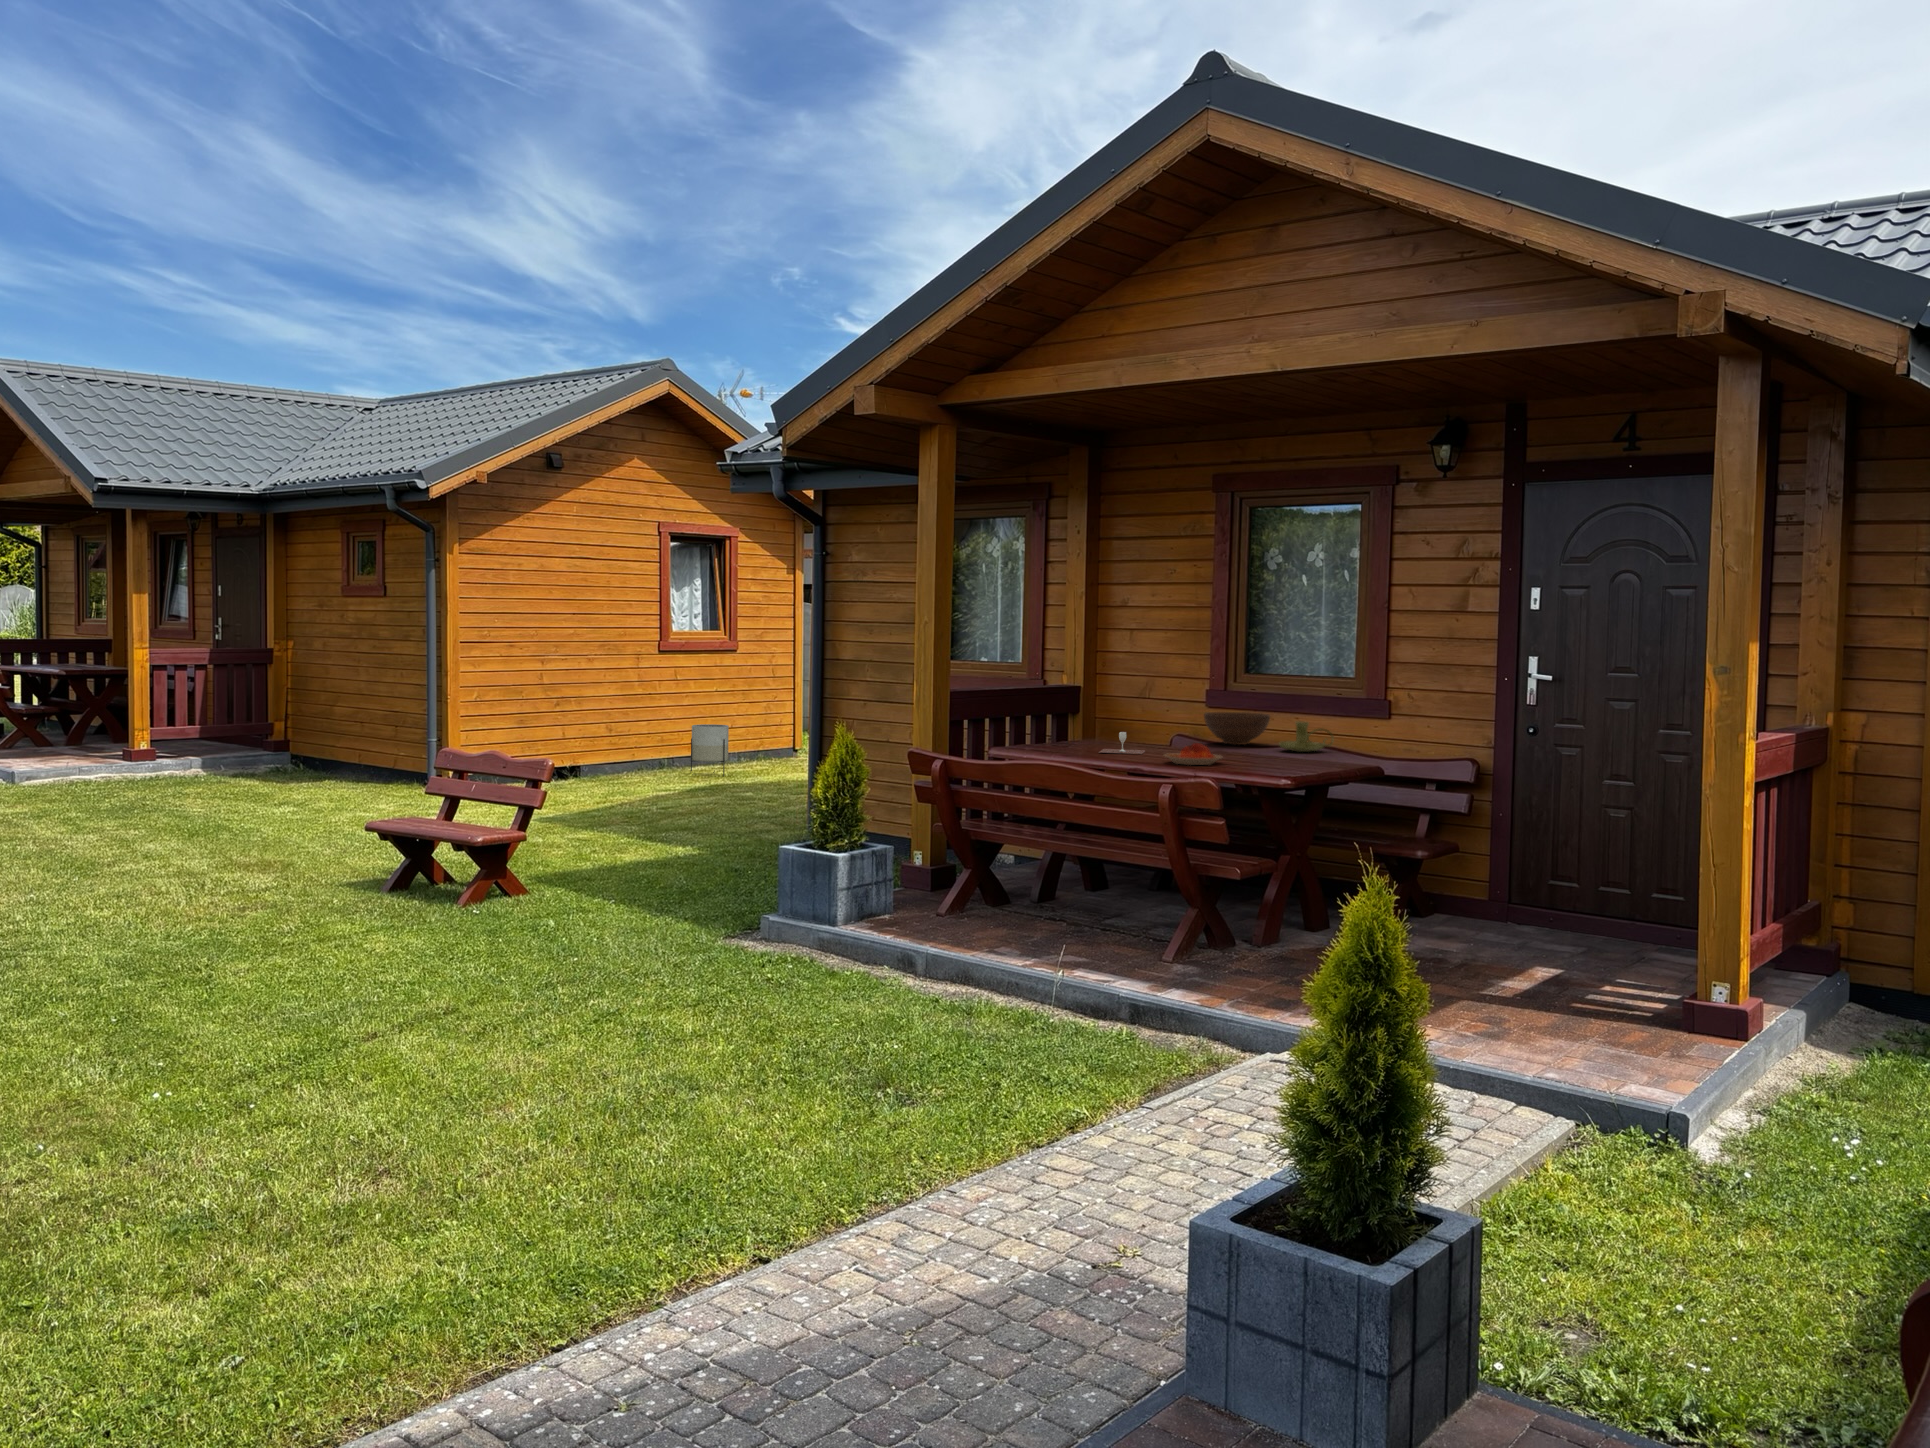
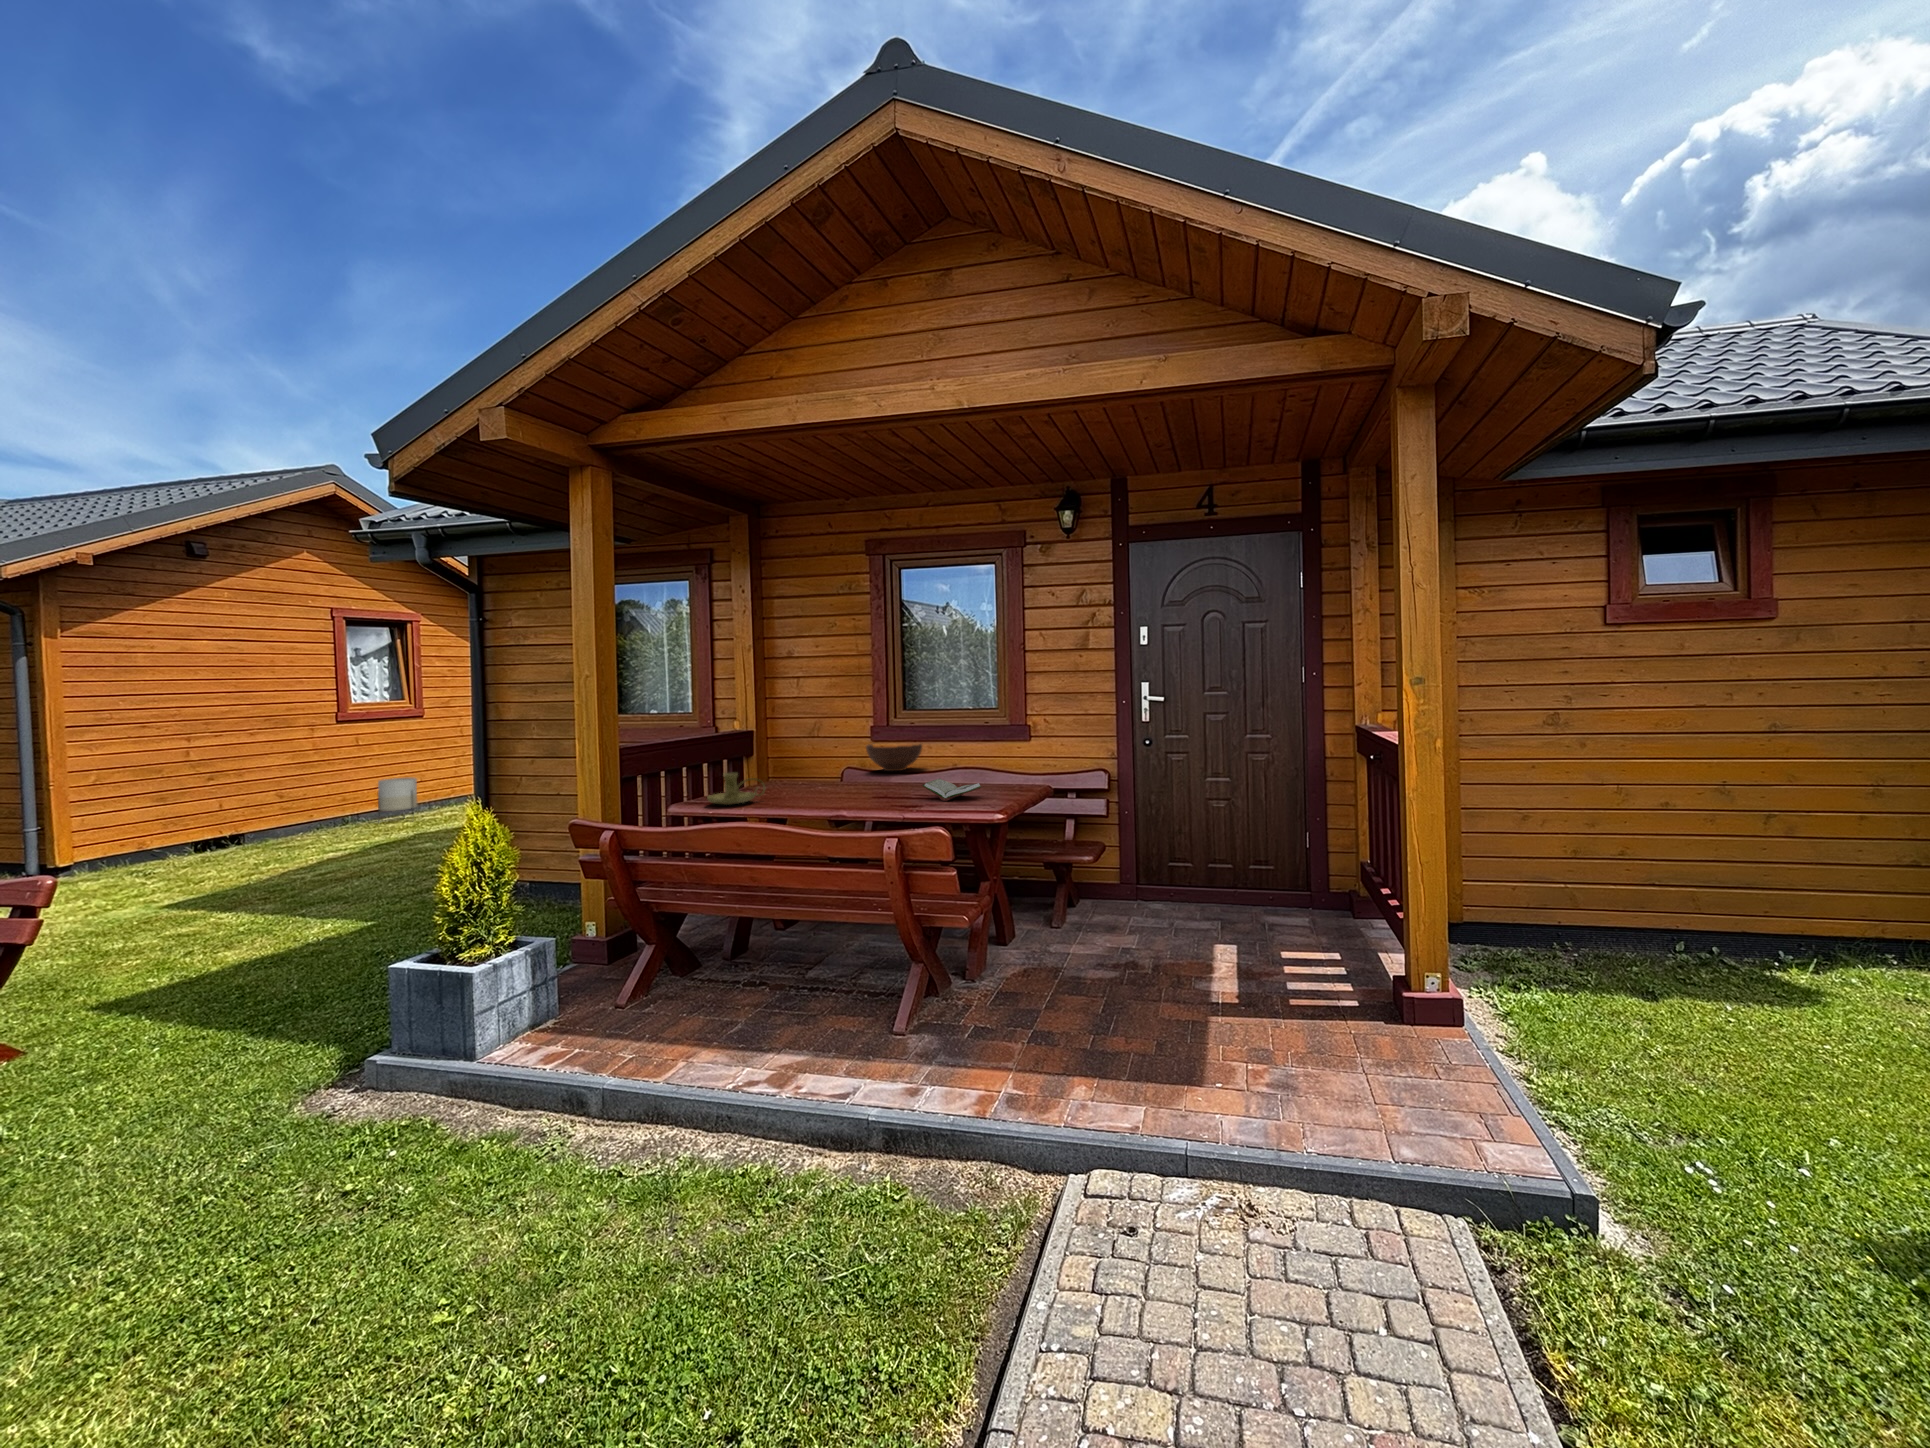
candle holder: present [1279,721,1334,752] -> present [707,773,765,805]
wine glass: present [1100,732,1145,754] -> none [779,770,822,793]
plate: present [1165,743,1222,765] -> none [850,777,907,800]
book: none [1232,748,1301,770] -> present [921,778,983,801]

